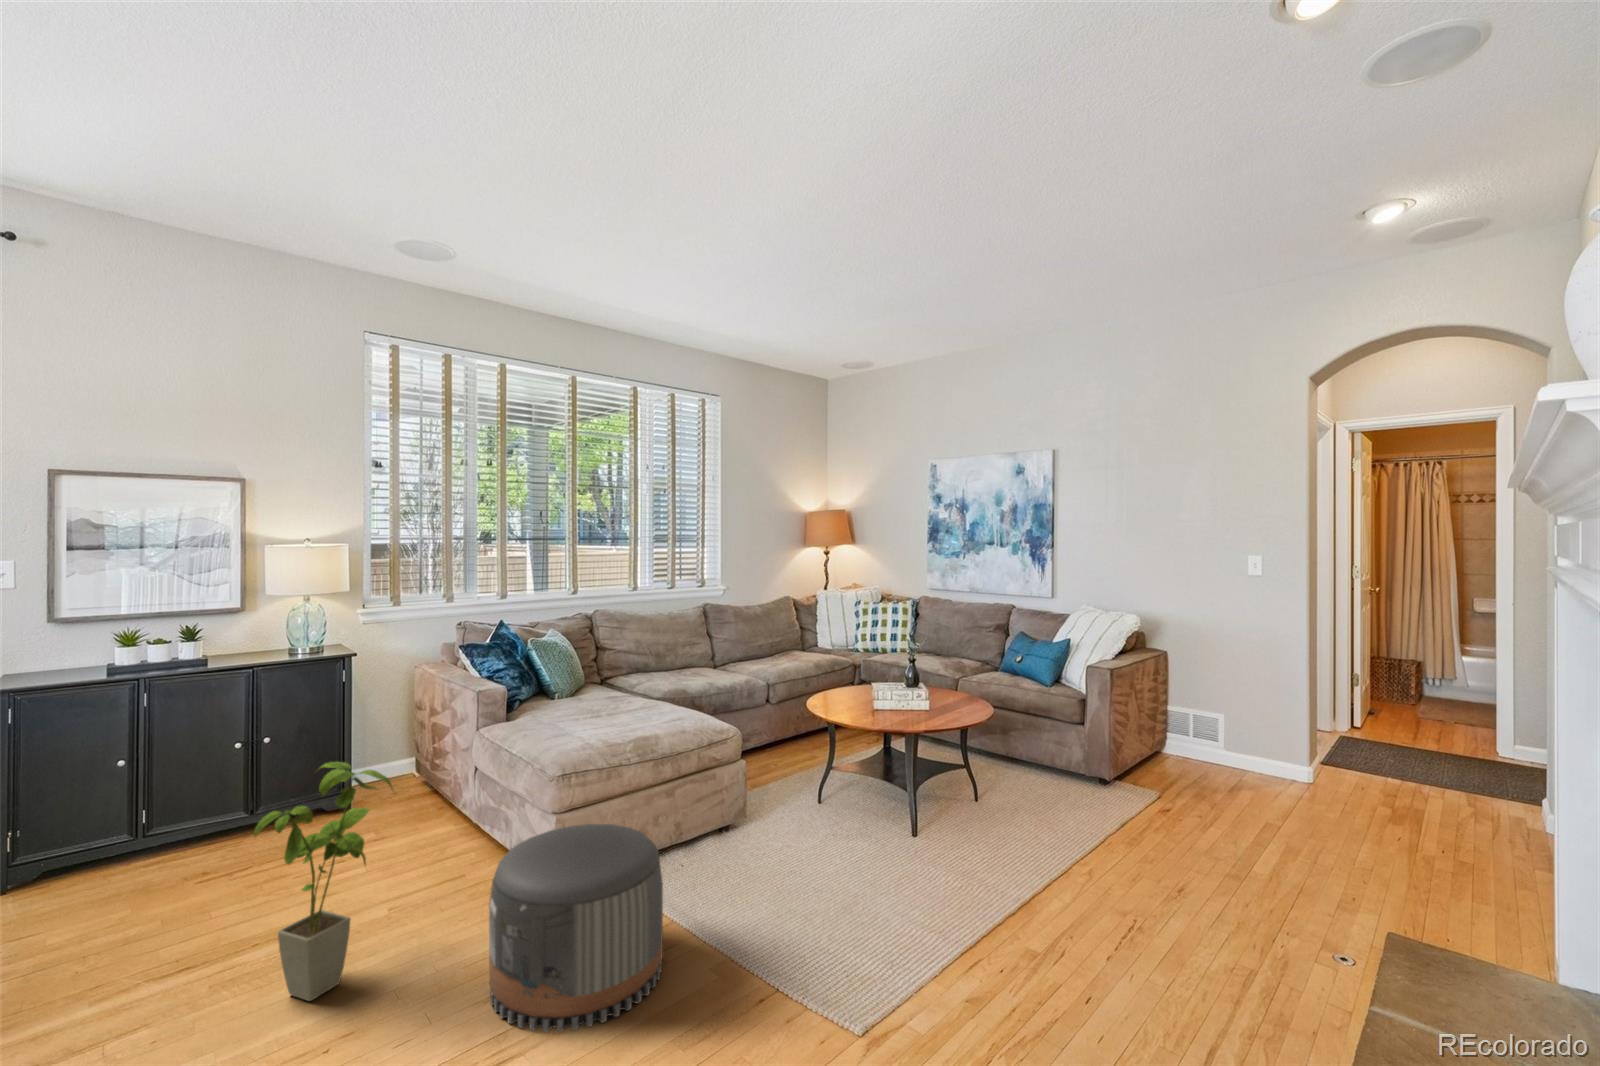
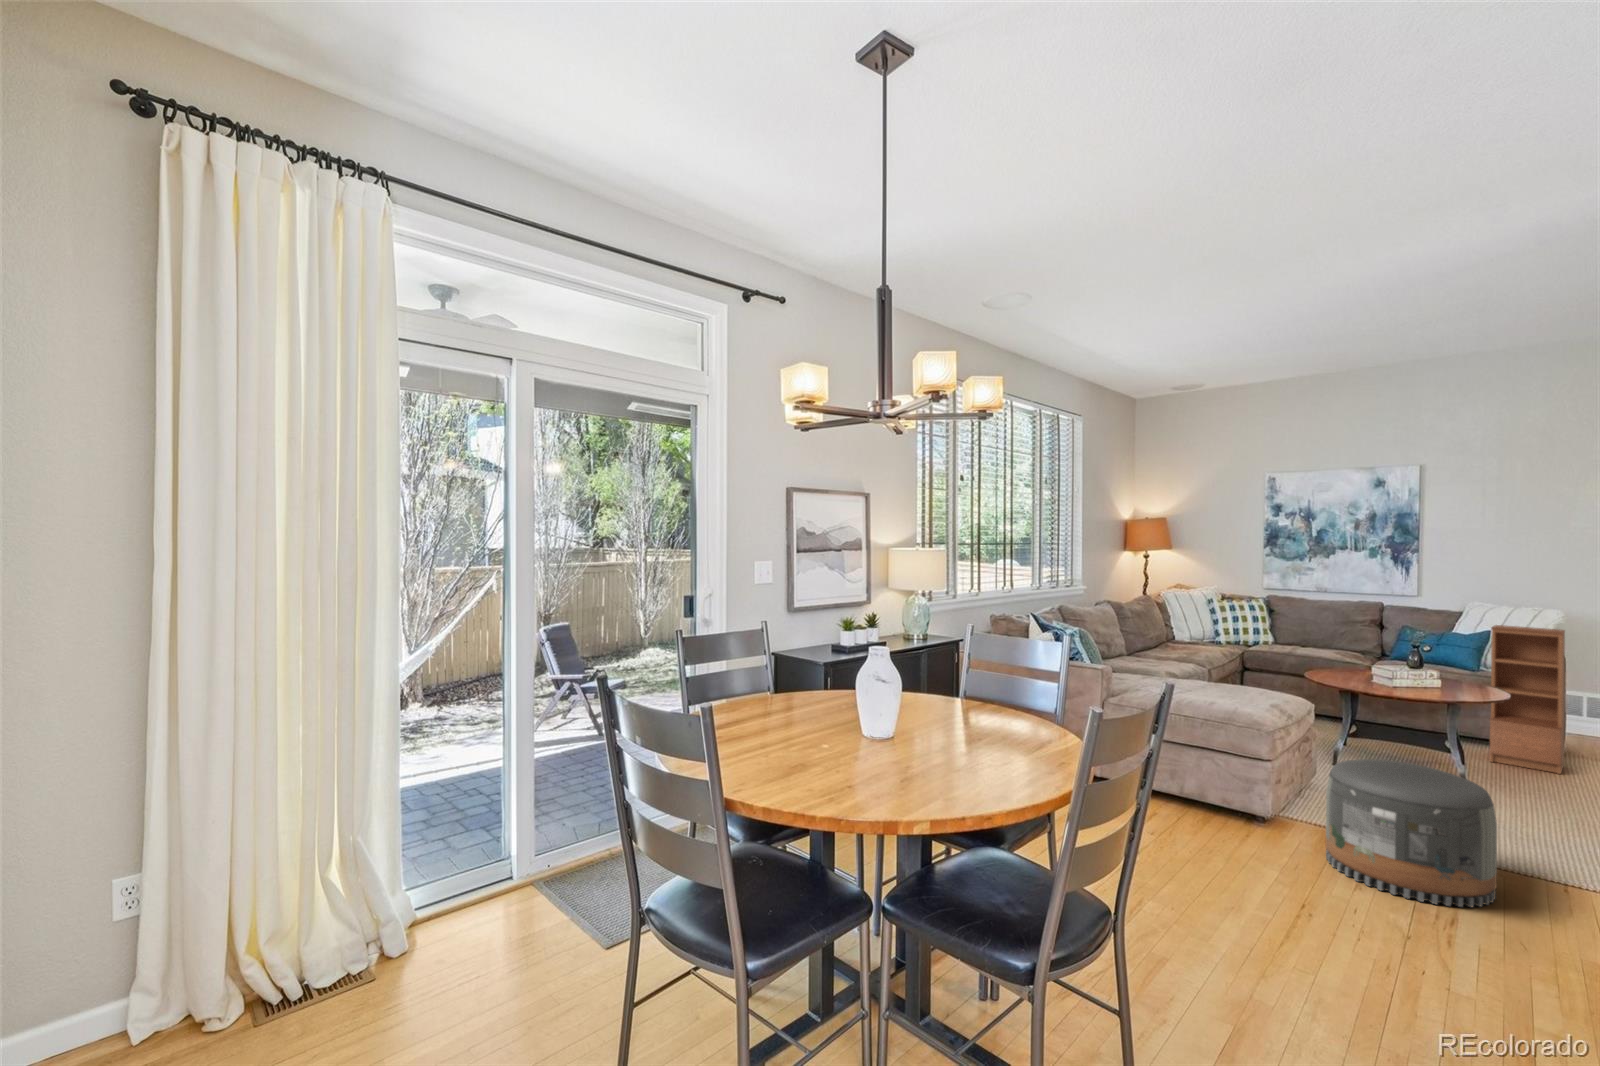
bookcase: none [1010,634,1090,810] -> present [1490,625,1565,774]
house plant: present [254,762,393,1001] -> none [1176,700,1274,885]

